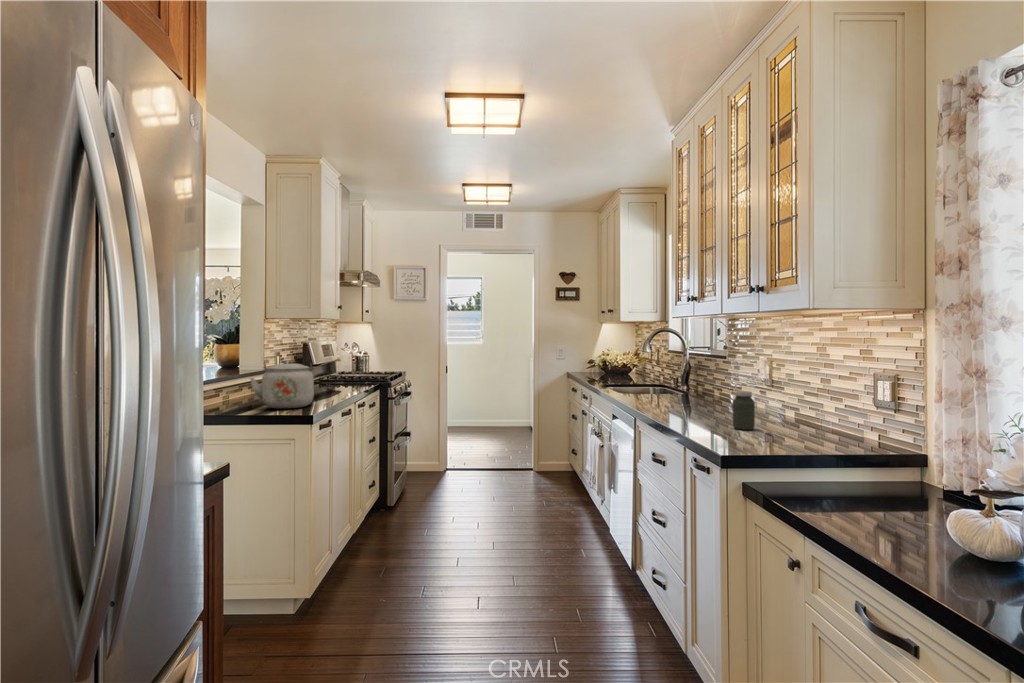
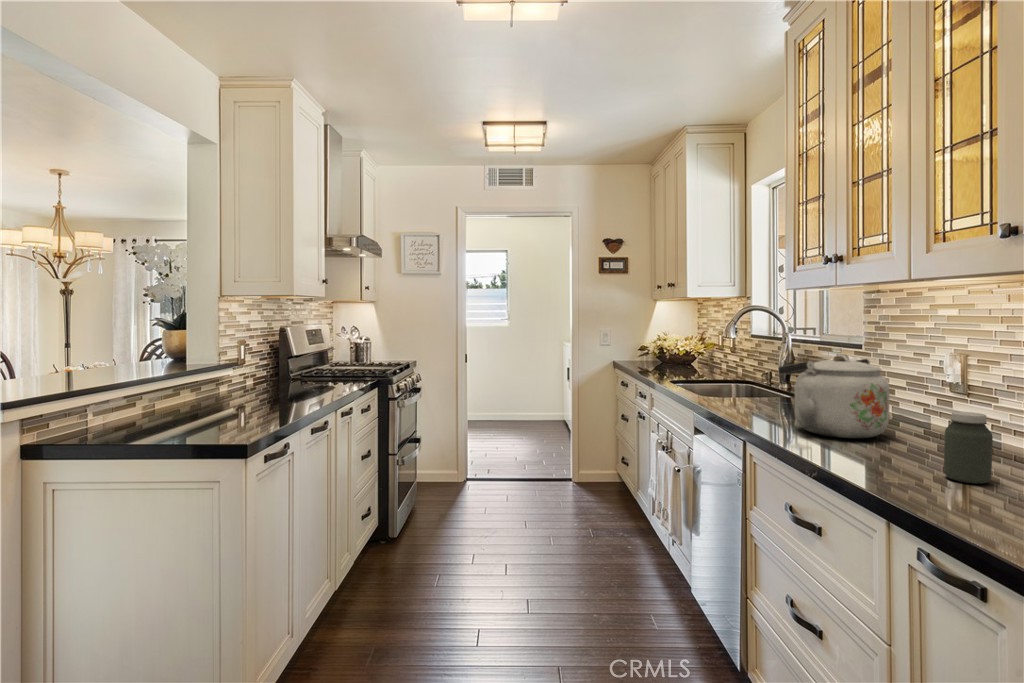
kettle: present [250,360,314,409] -> present [779,355,889,438]

